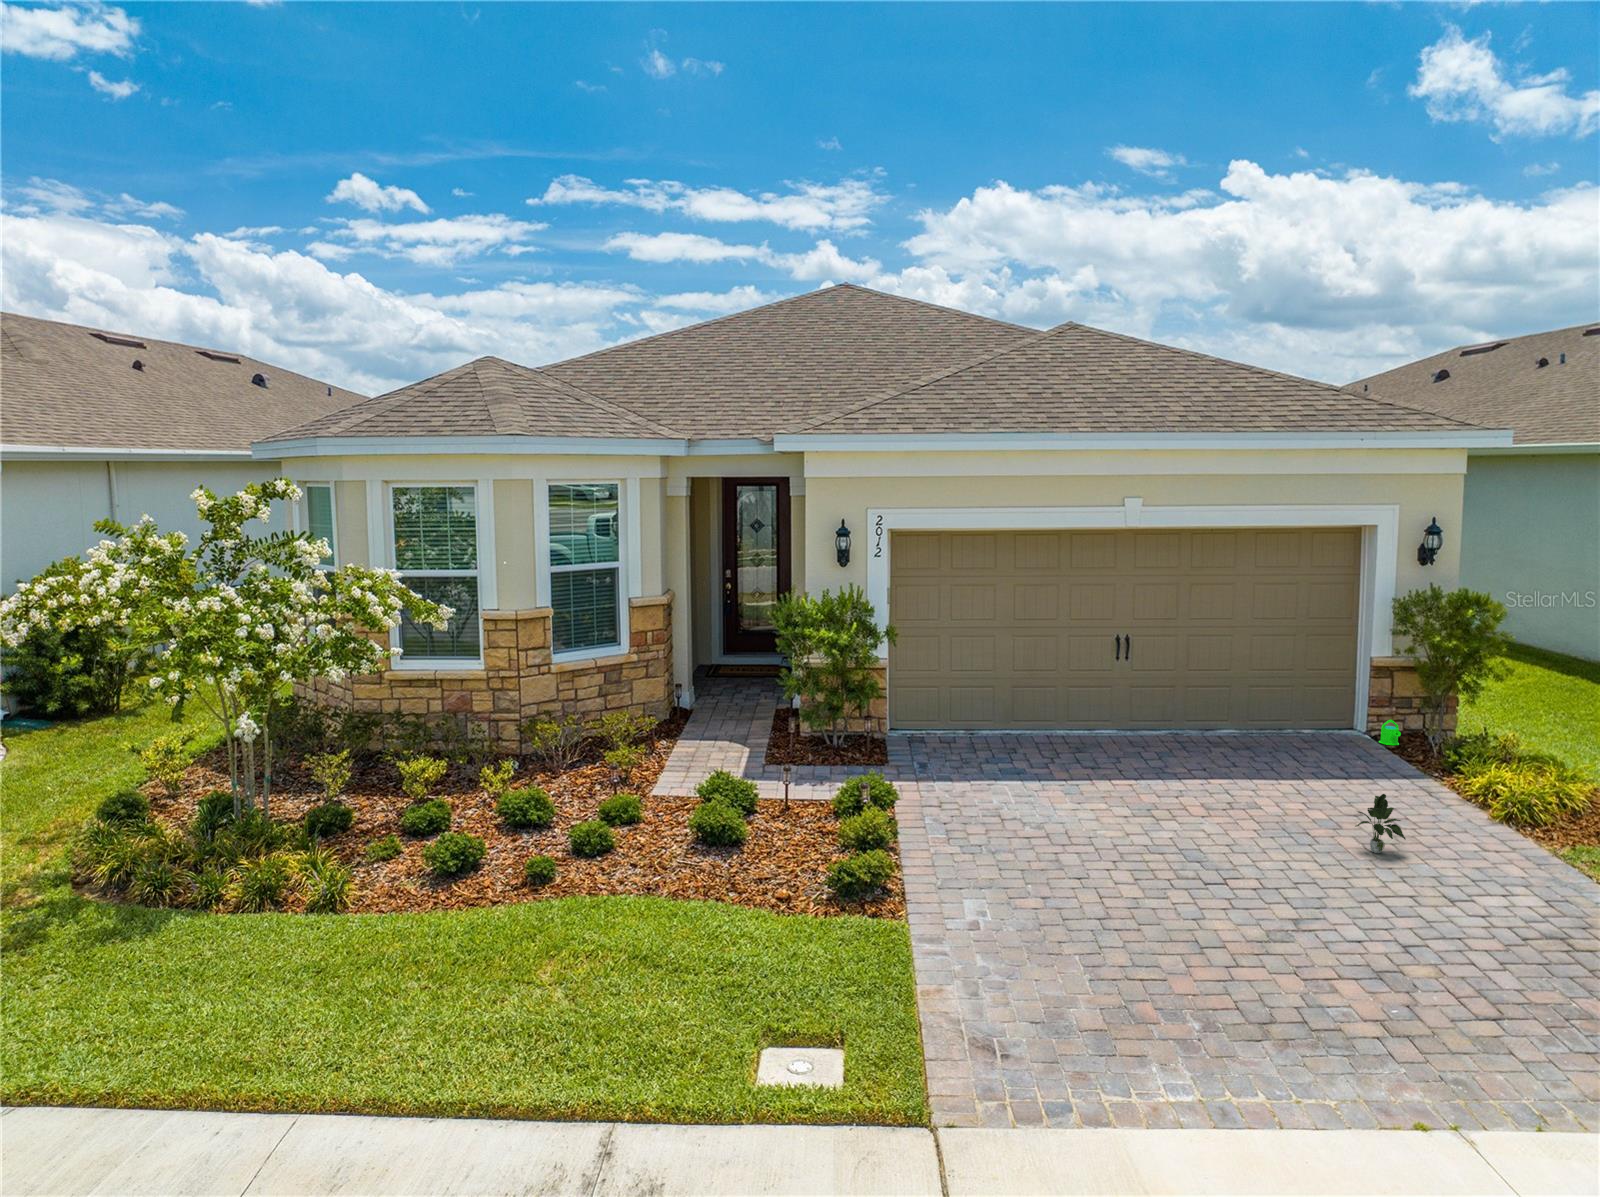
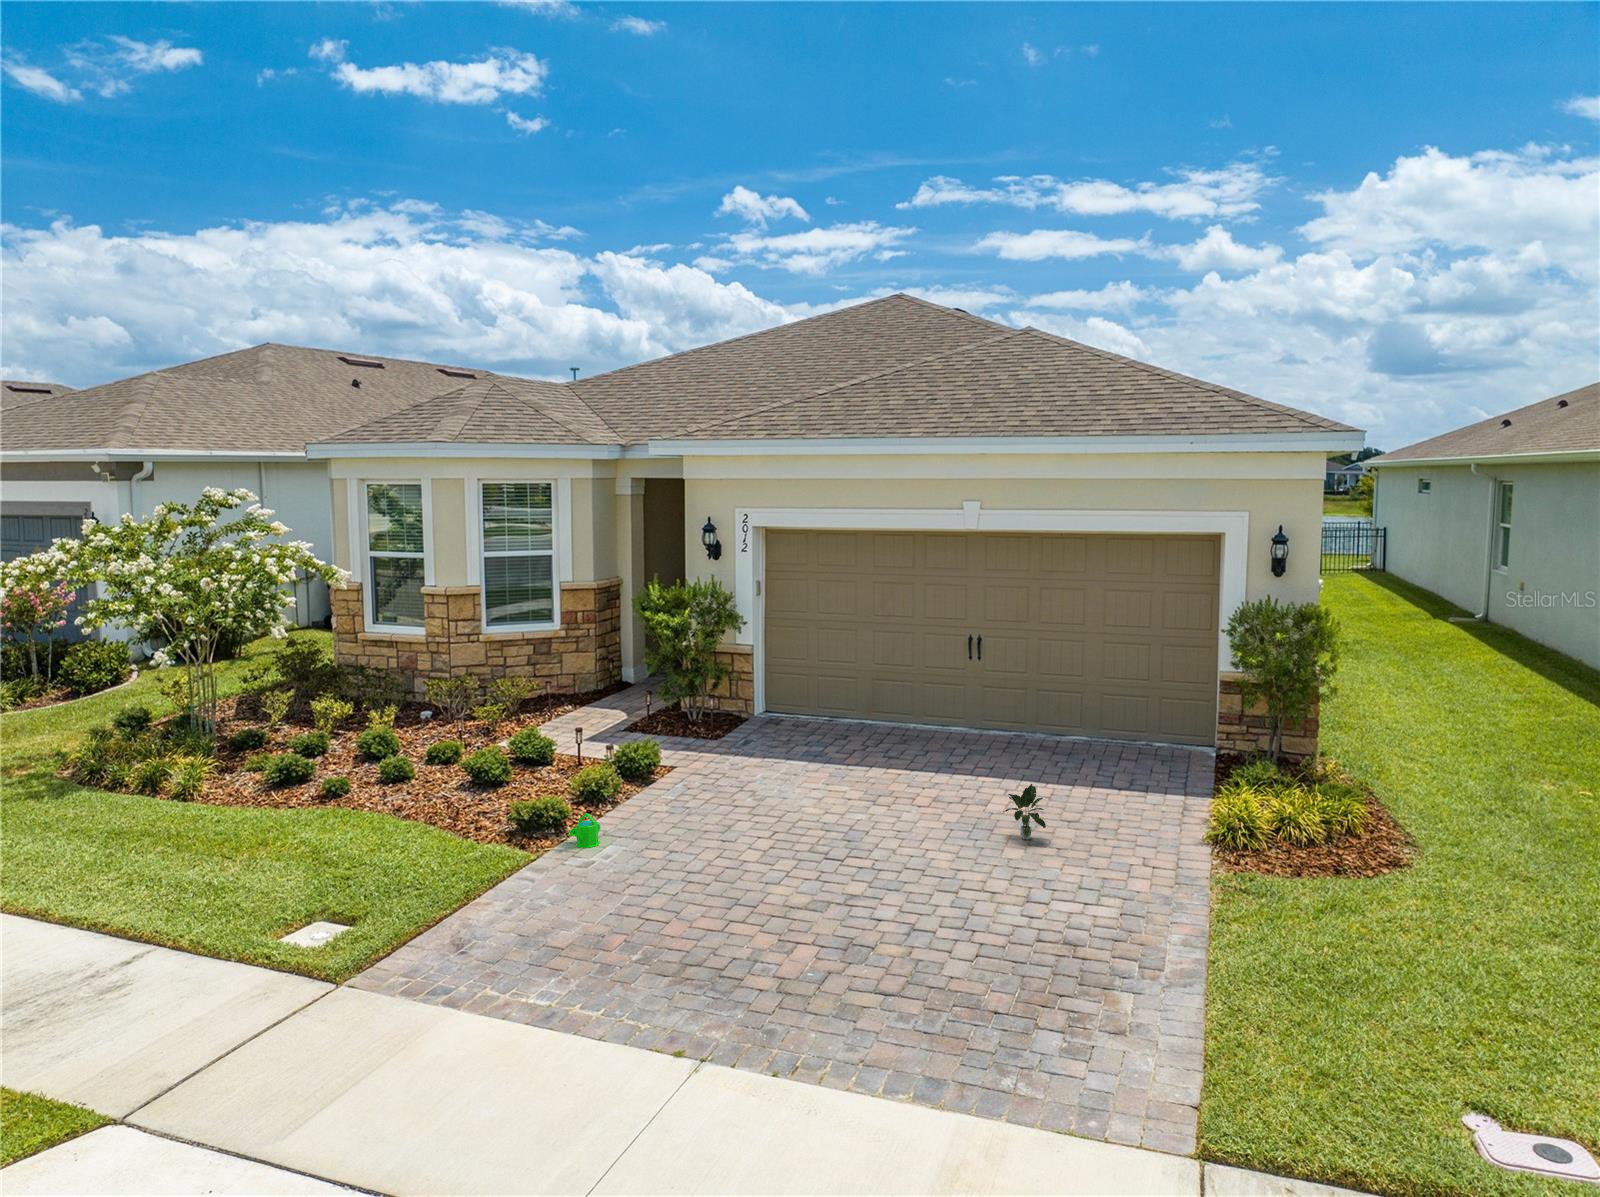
watering can: present [1379,720,1401,745] -> present [569,813,600,848]

